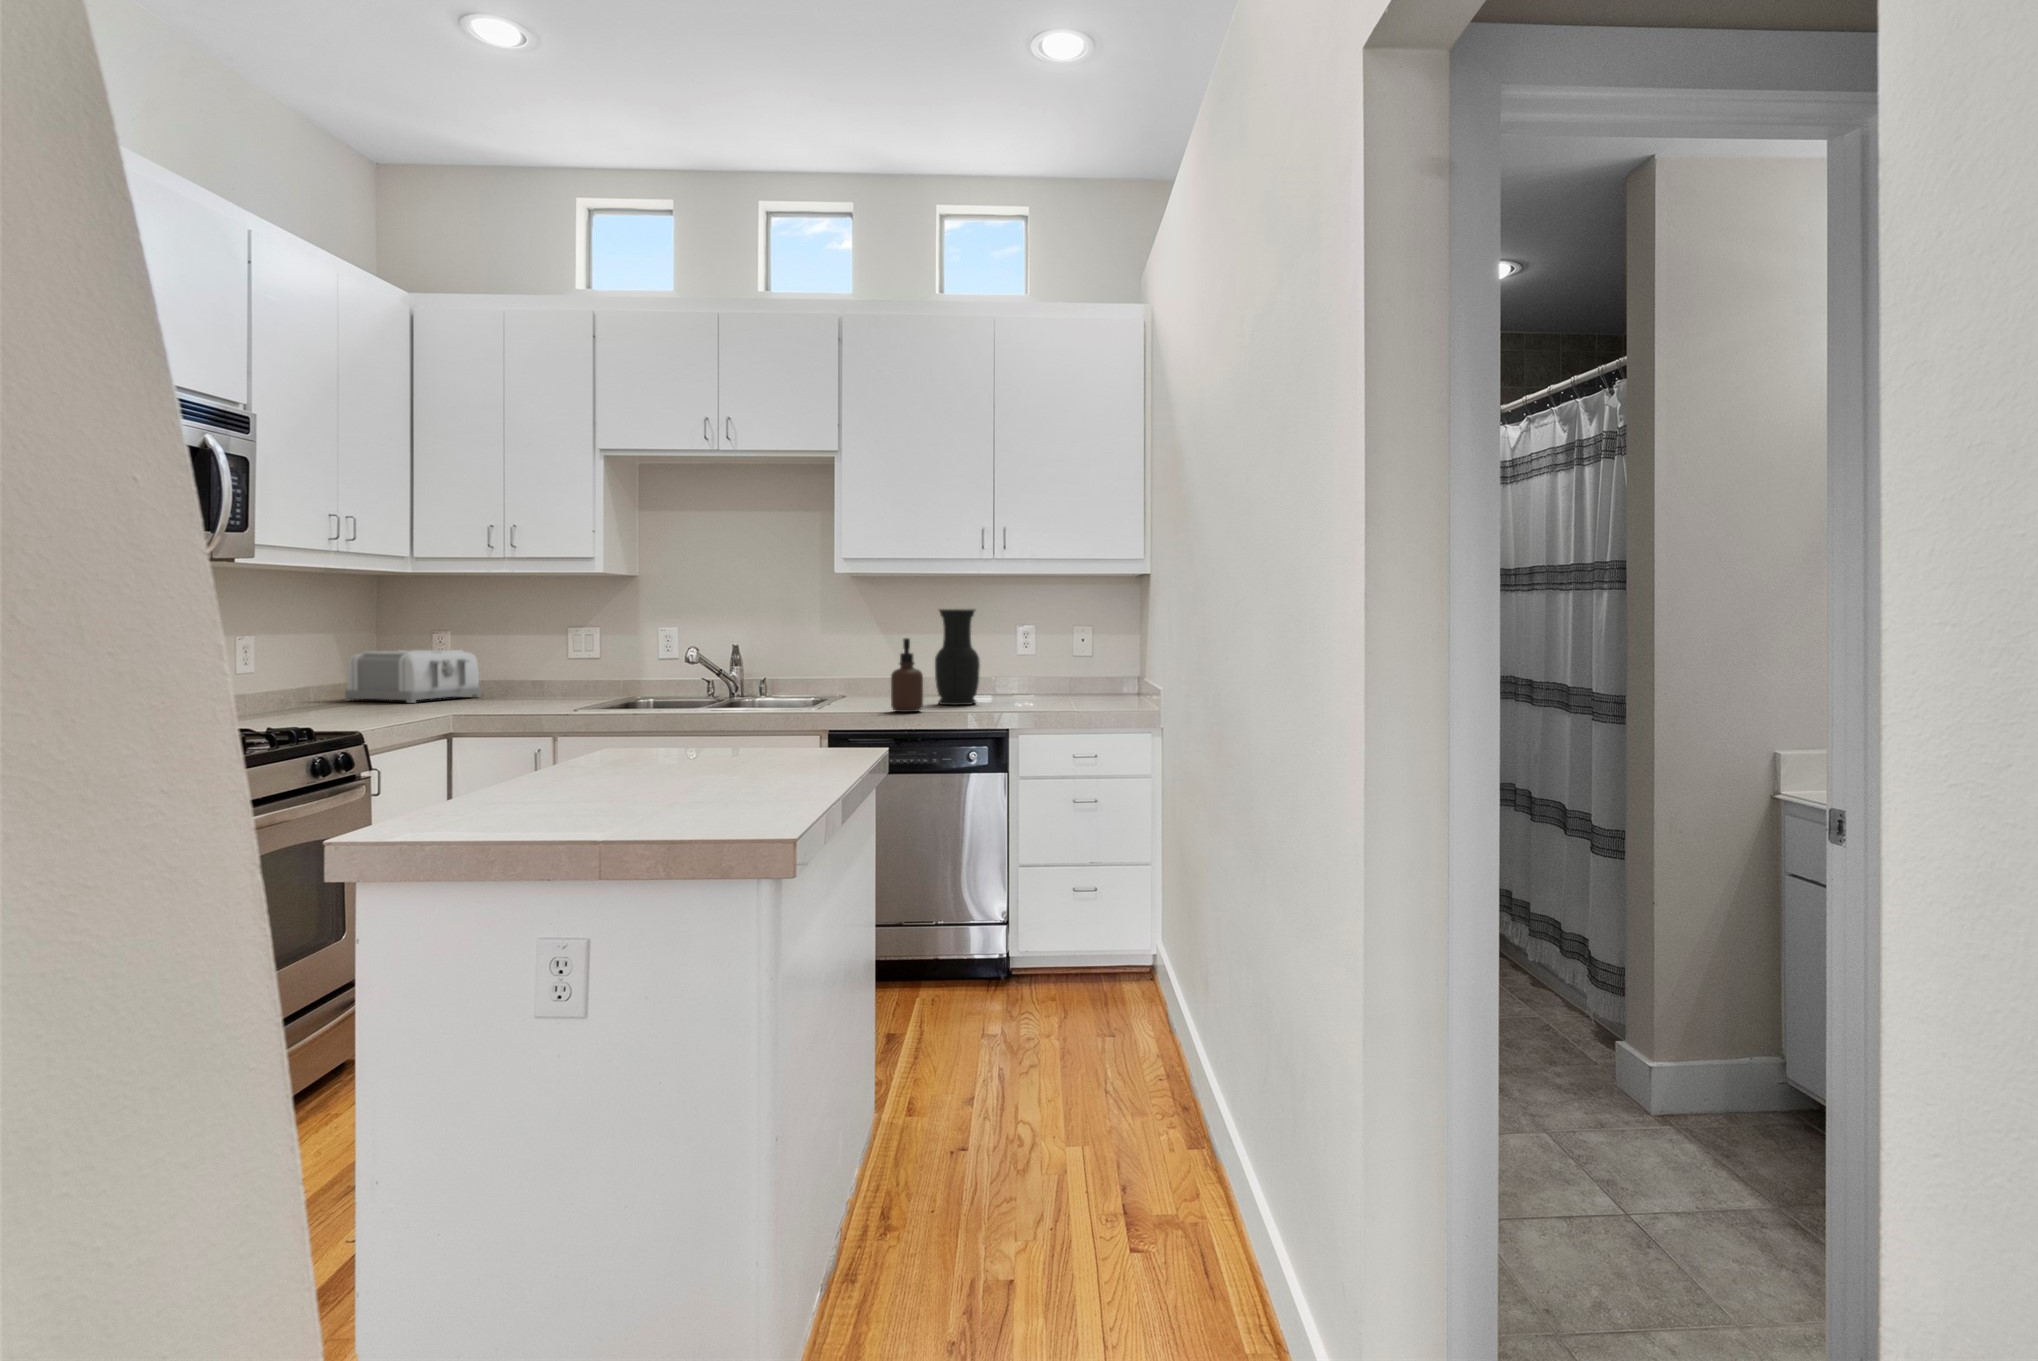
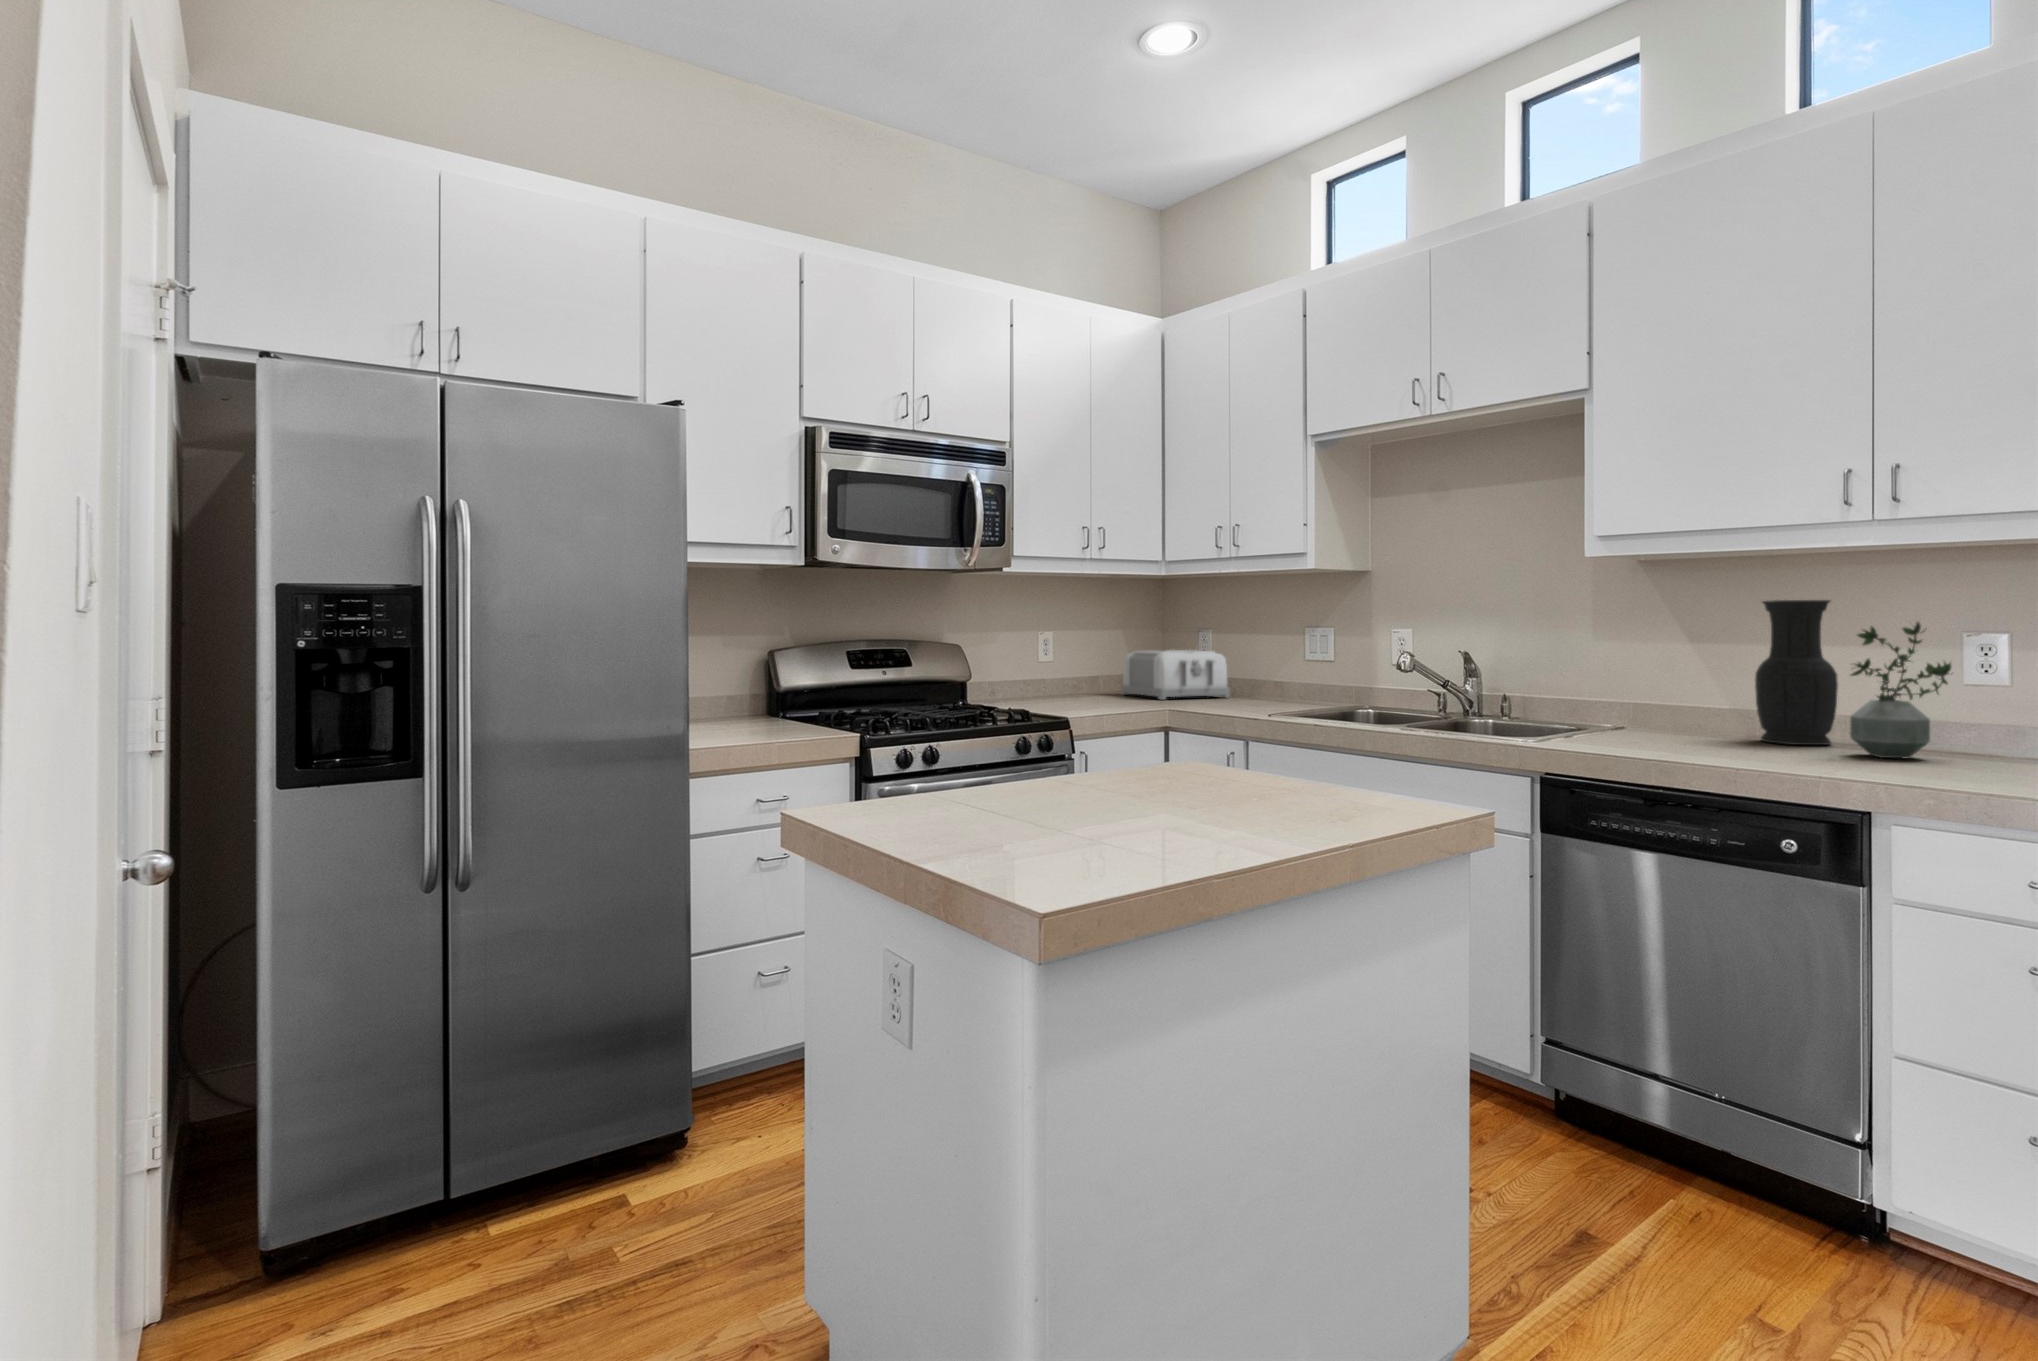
potted plant: none [994,624,1040,709] -> present [1850,622,1951,758]
soap dispenser: present [891,638,923,712] -> none [1656,642,1711,748]

